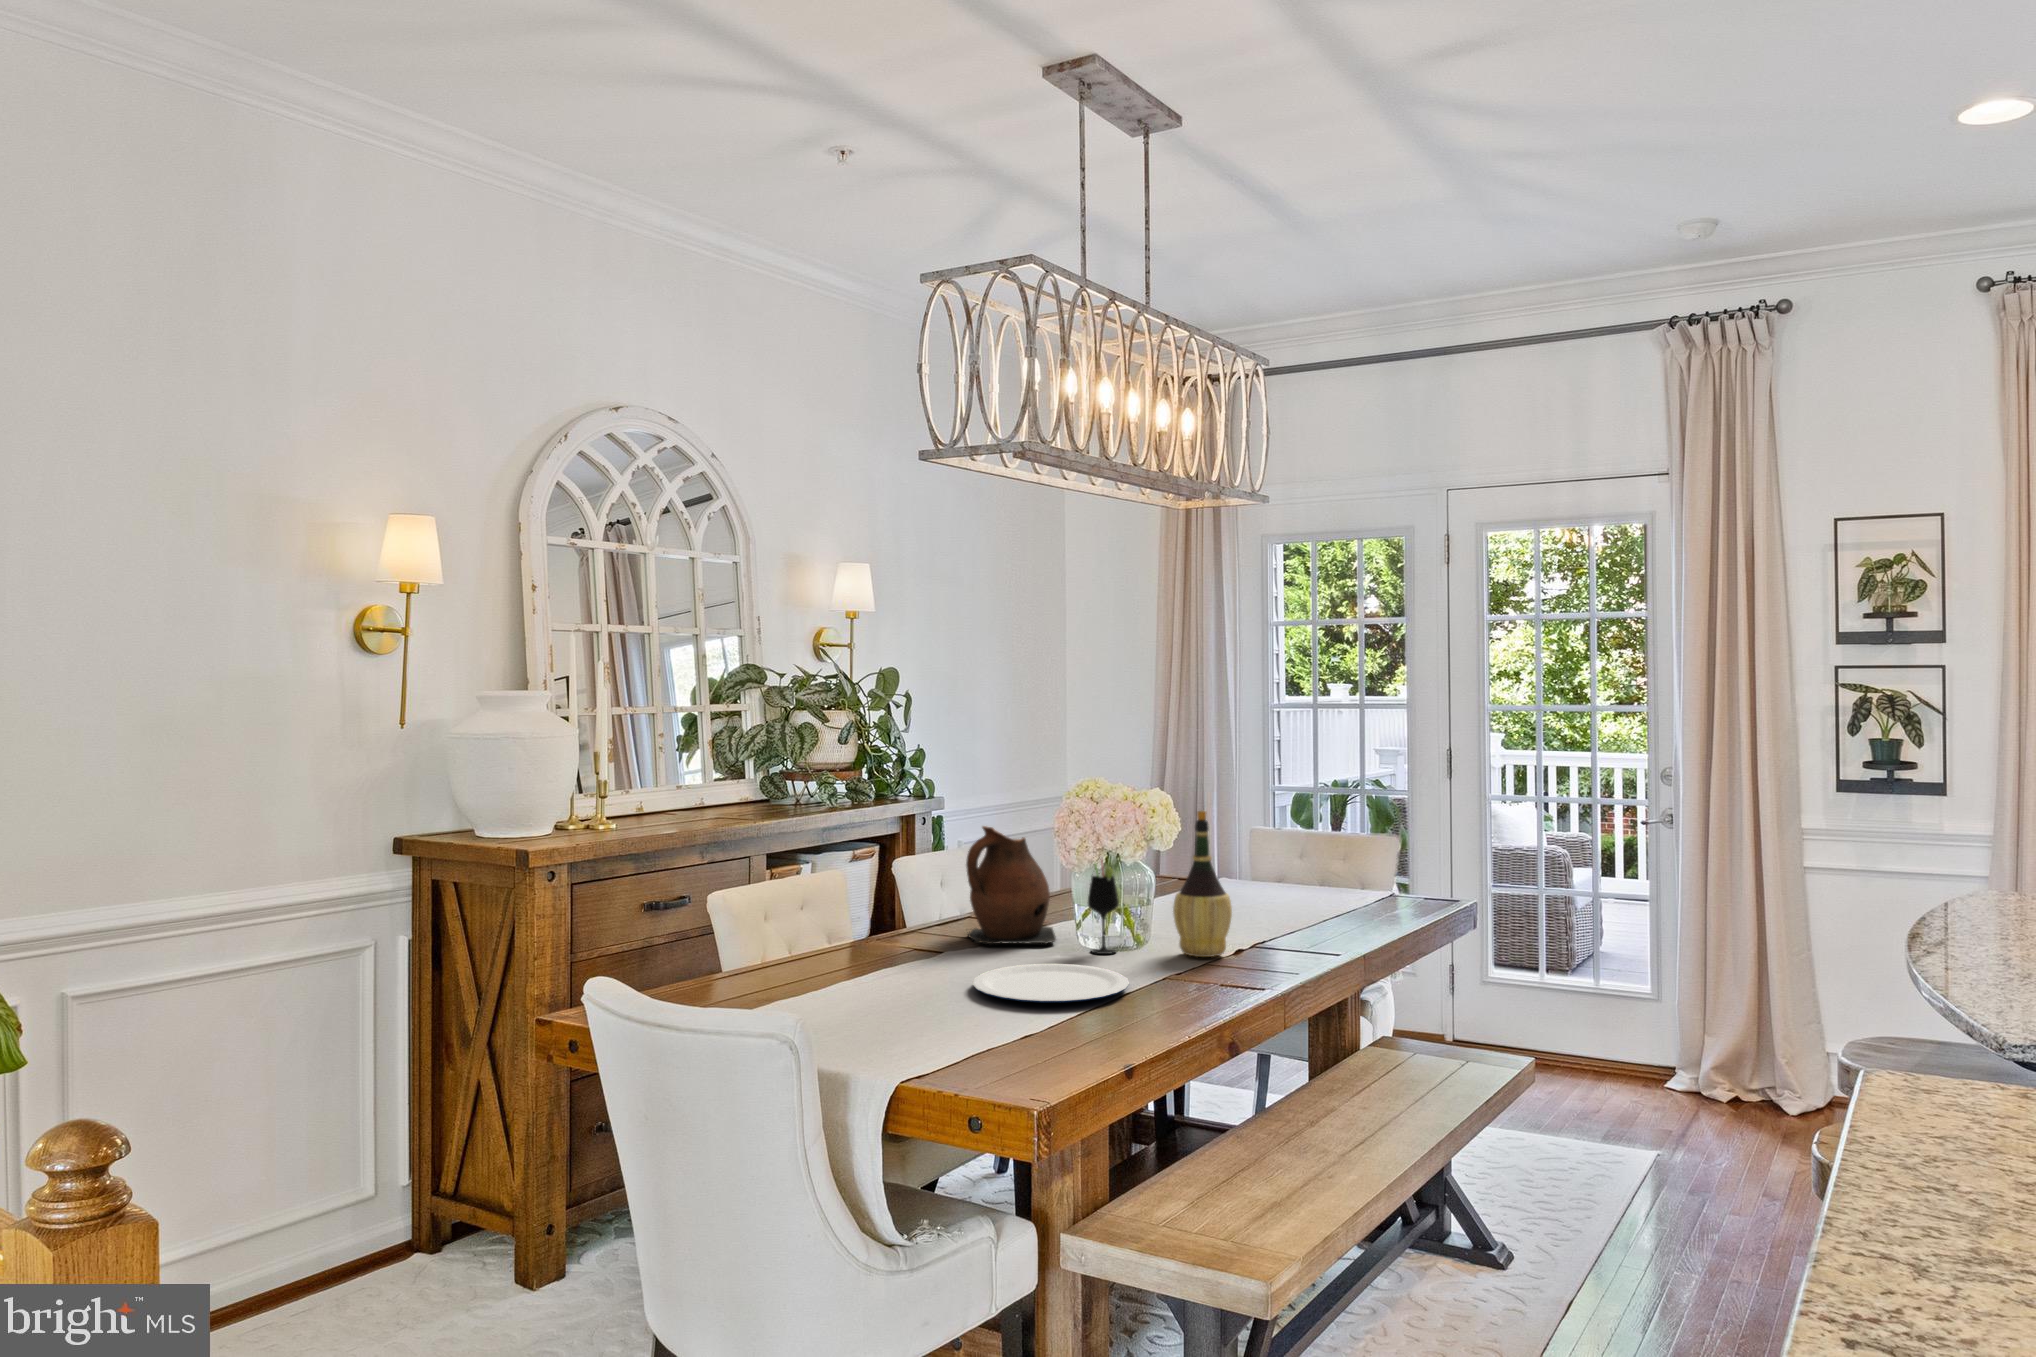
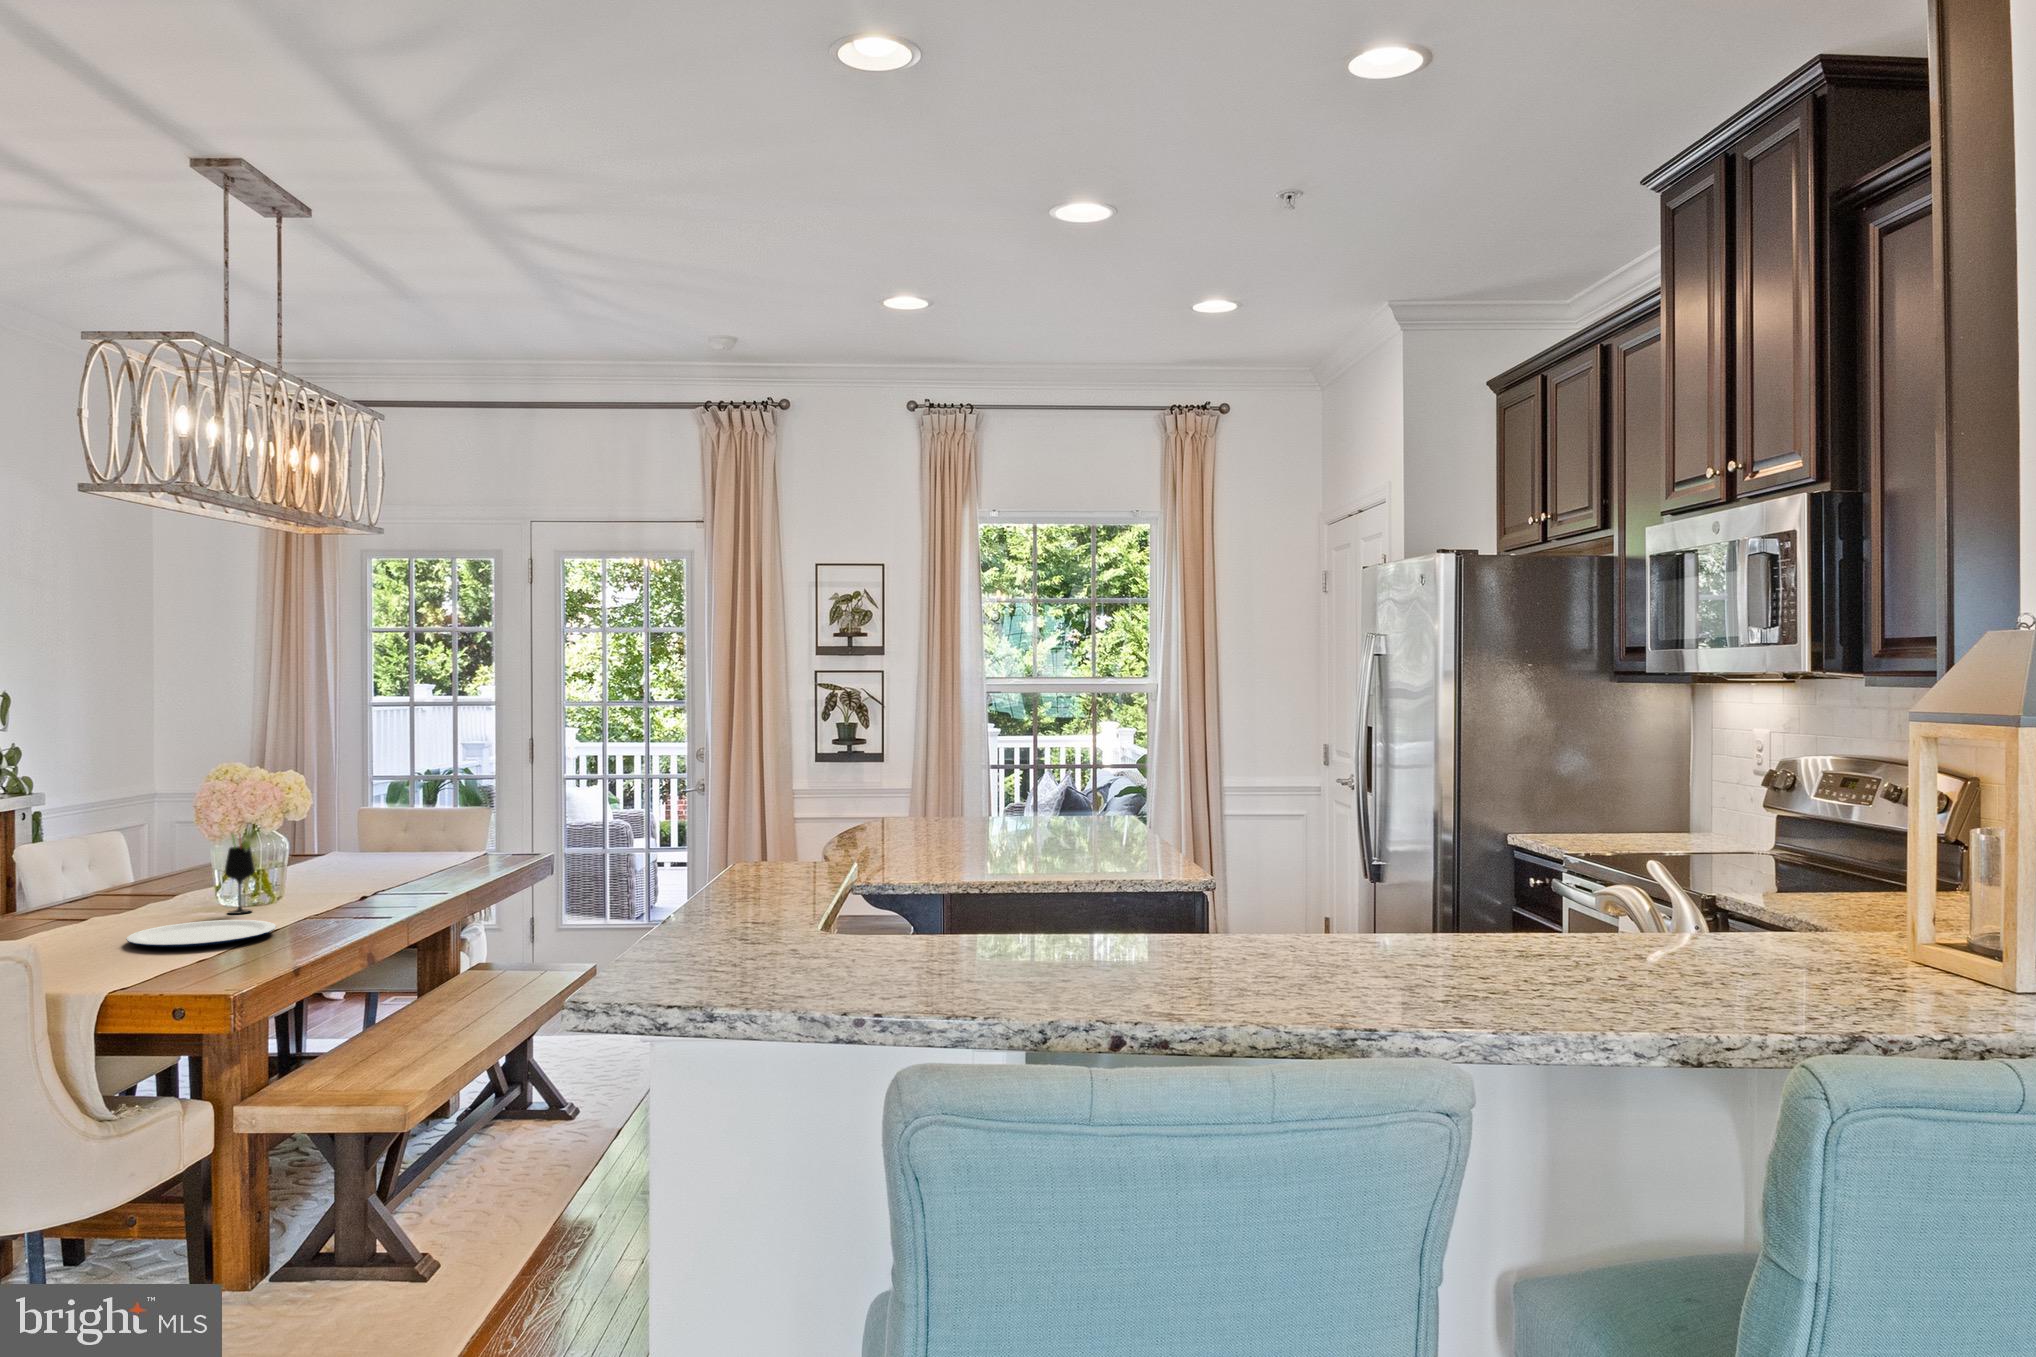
wine bottle: present [1173,811,1232,957] -> none [306,789,358,907]
ceramic pitcher: present [966,826,1056,944] -> none [89,813,191,917]

